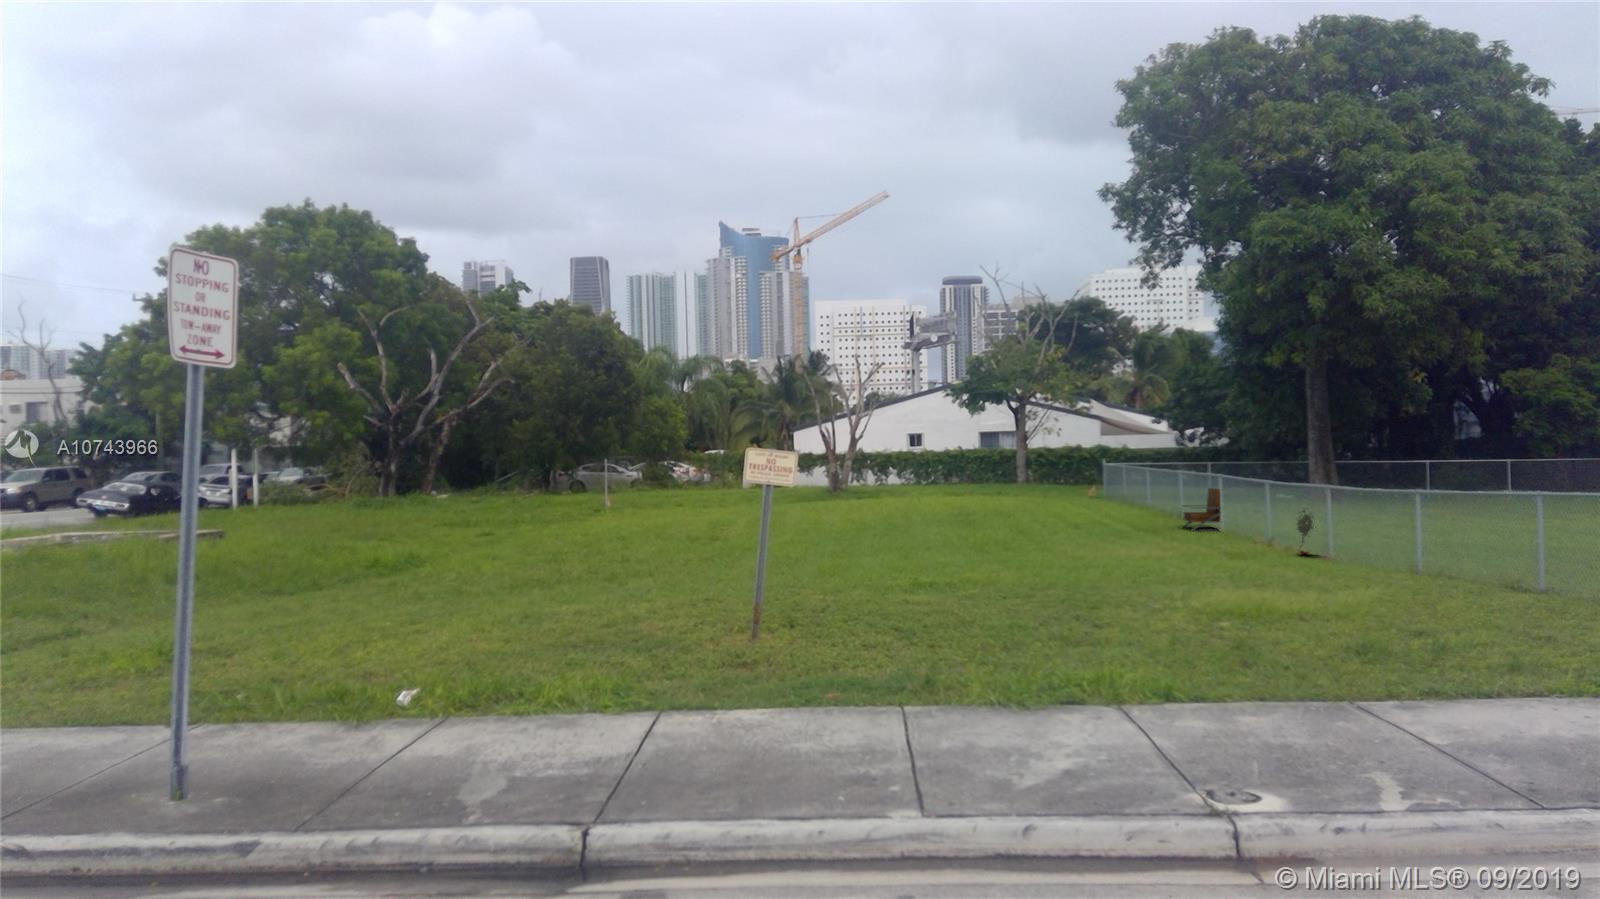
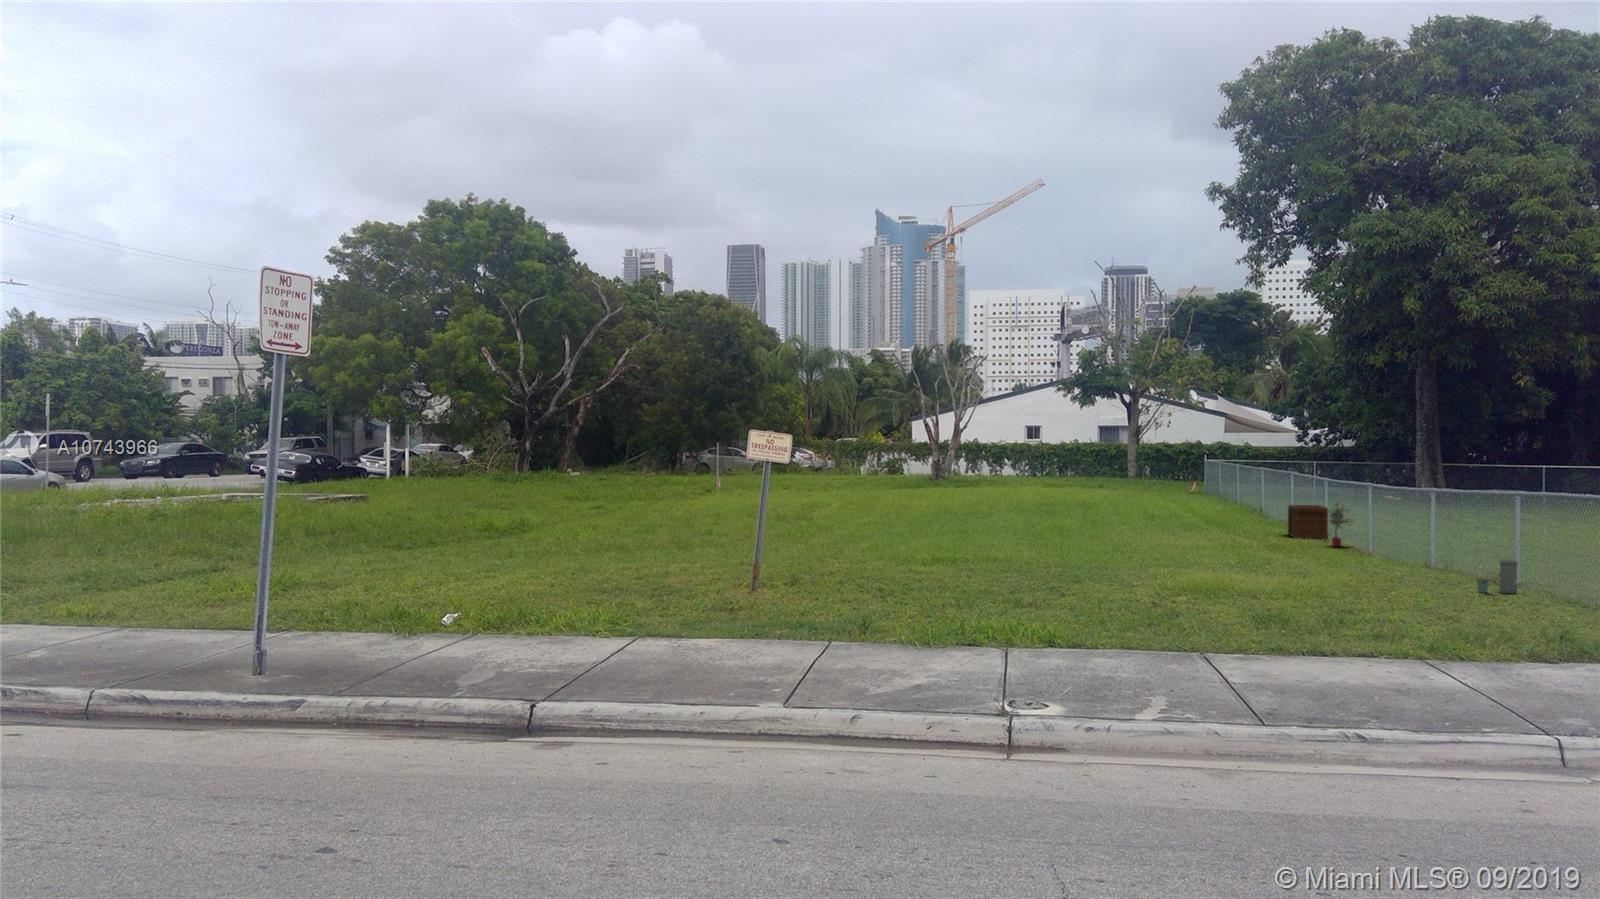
lounge chair: present [1182,488,1222,531] -> none [1246,483,1290,524]
wooden crate: none [1242,511,1286,547] -> present [1288,505,1328,539]
trash can: none [1505,568,1548,605] -> present [1476,559,1517,594]

